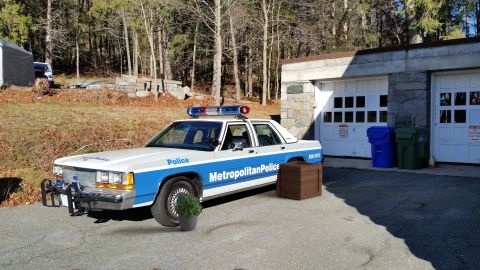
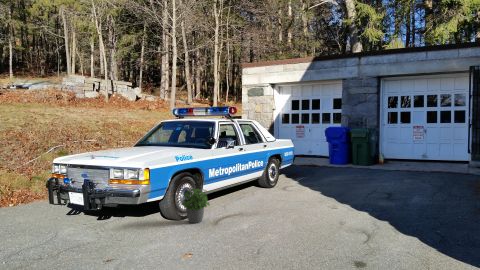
wooden crate: present [276,161,322,200] -> none [259,158,300,194]

